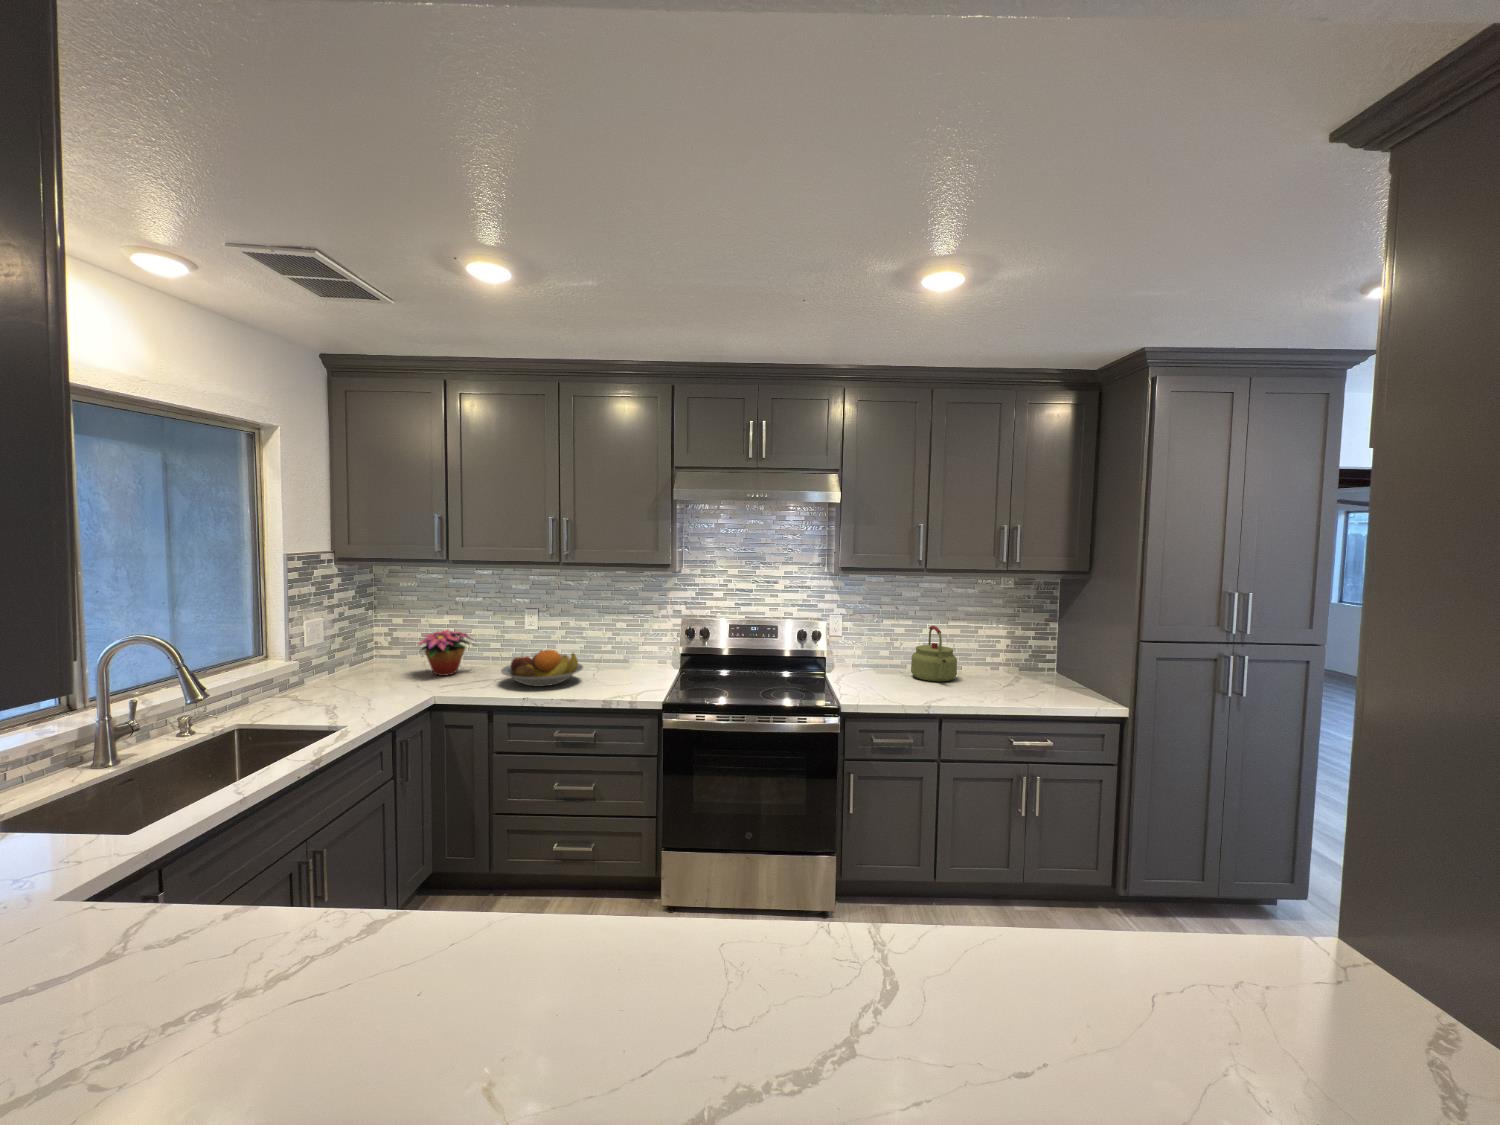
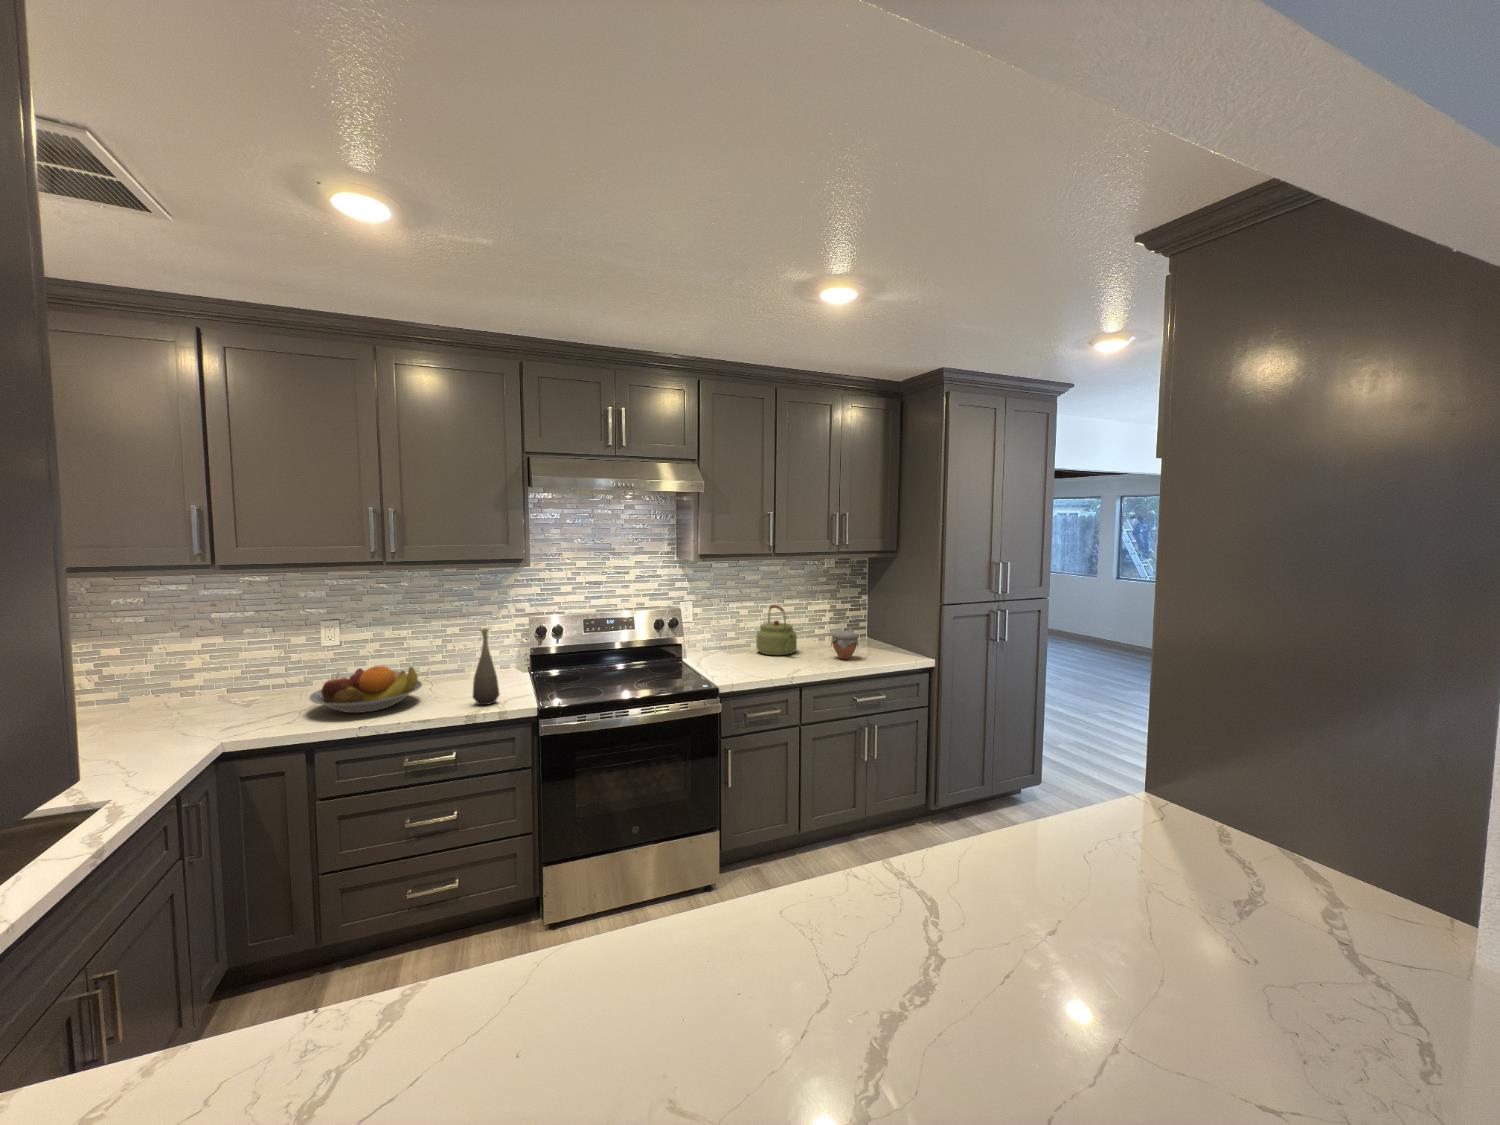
bottle: none [614,625,635,693] -> present [473,628,499,705]
flower arrangement: present [418,630,474,676] -> none [148,653,267,717]
jar: none [989,661,1023,694] -> present [831,631,858,659]

